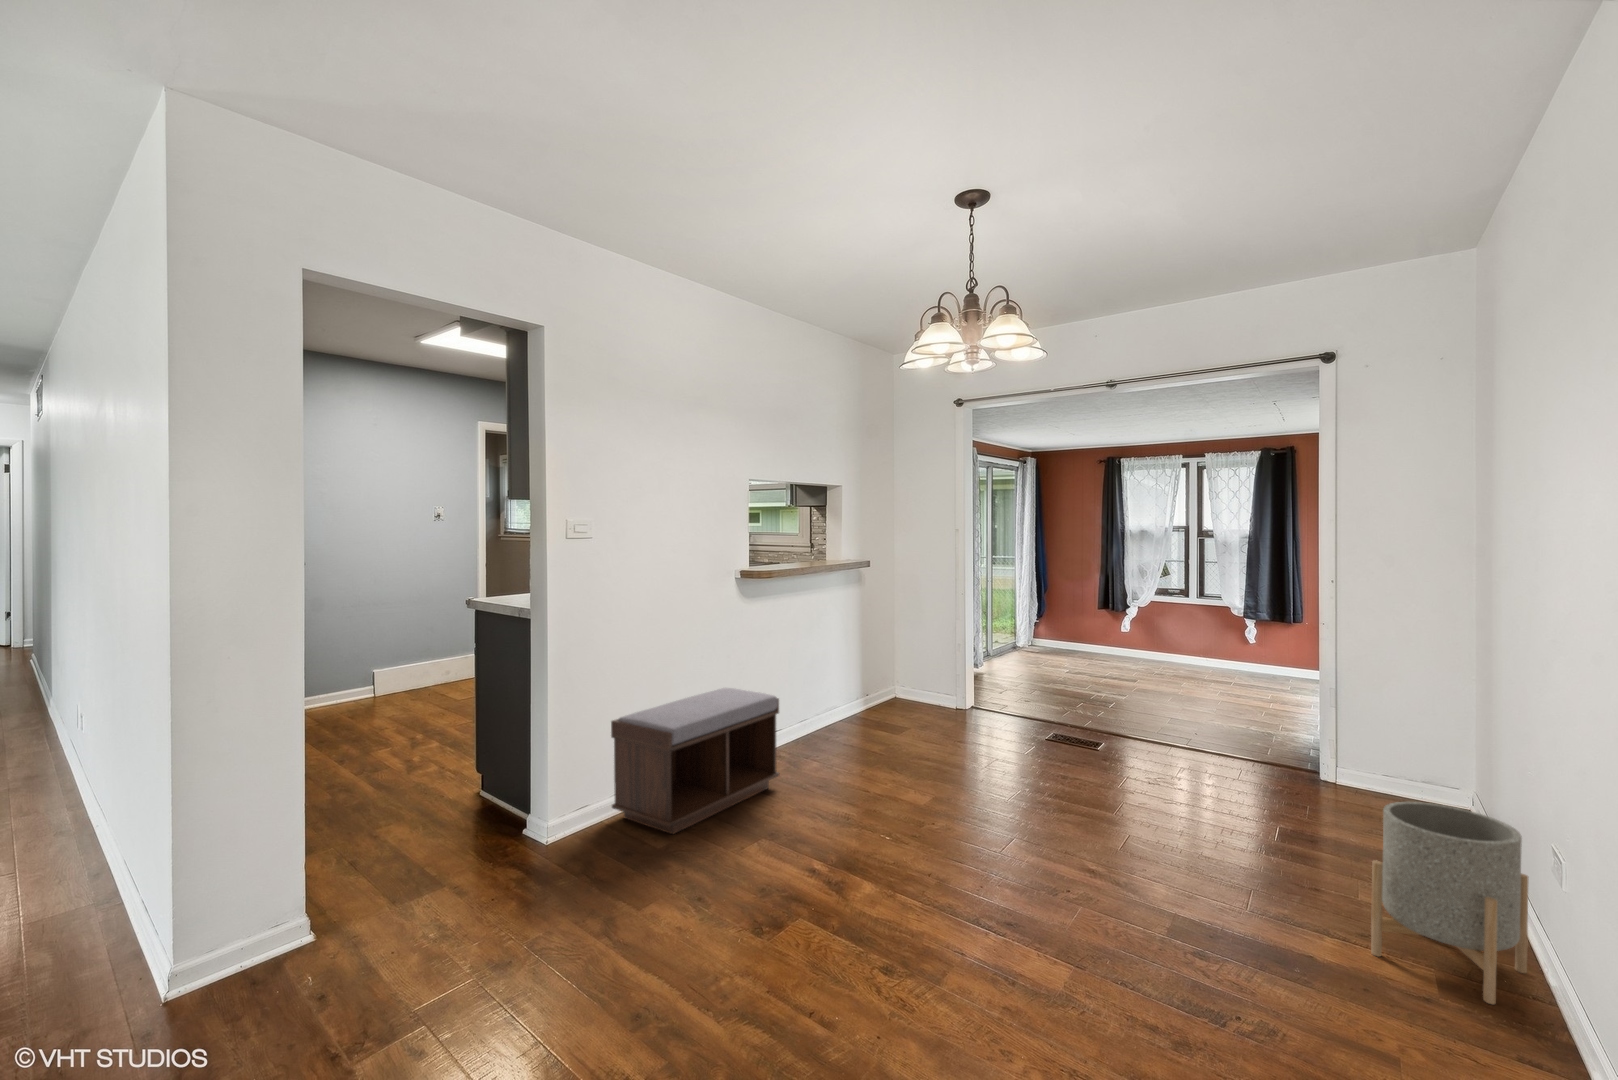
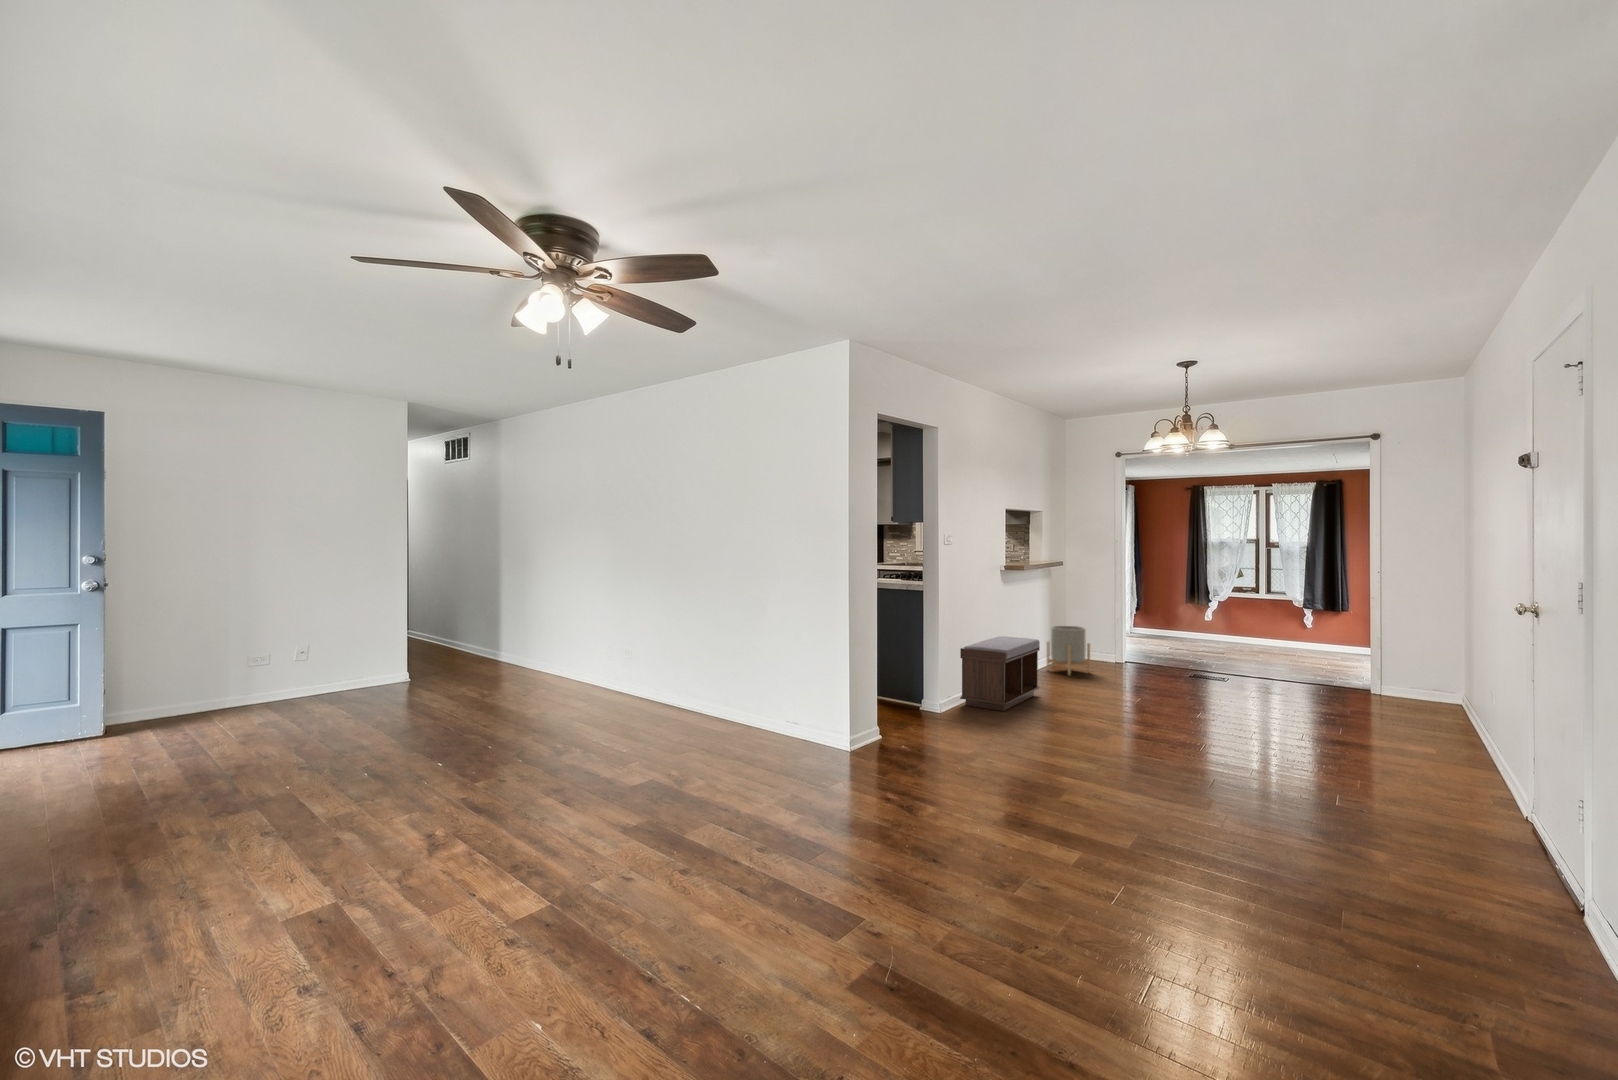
planter: present [1371,802,1528,1004] -> present [1047,626,1090,676]

